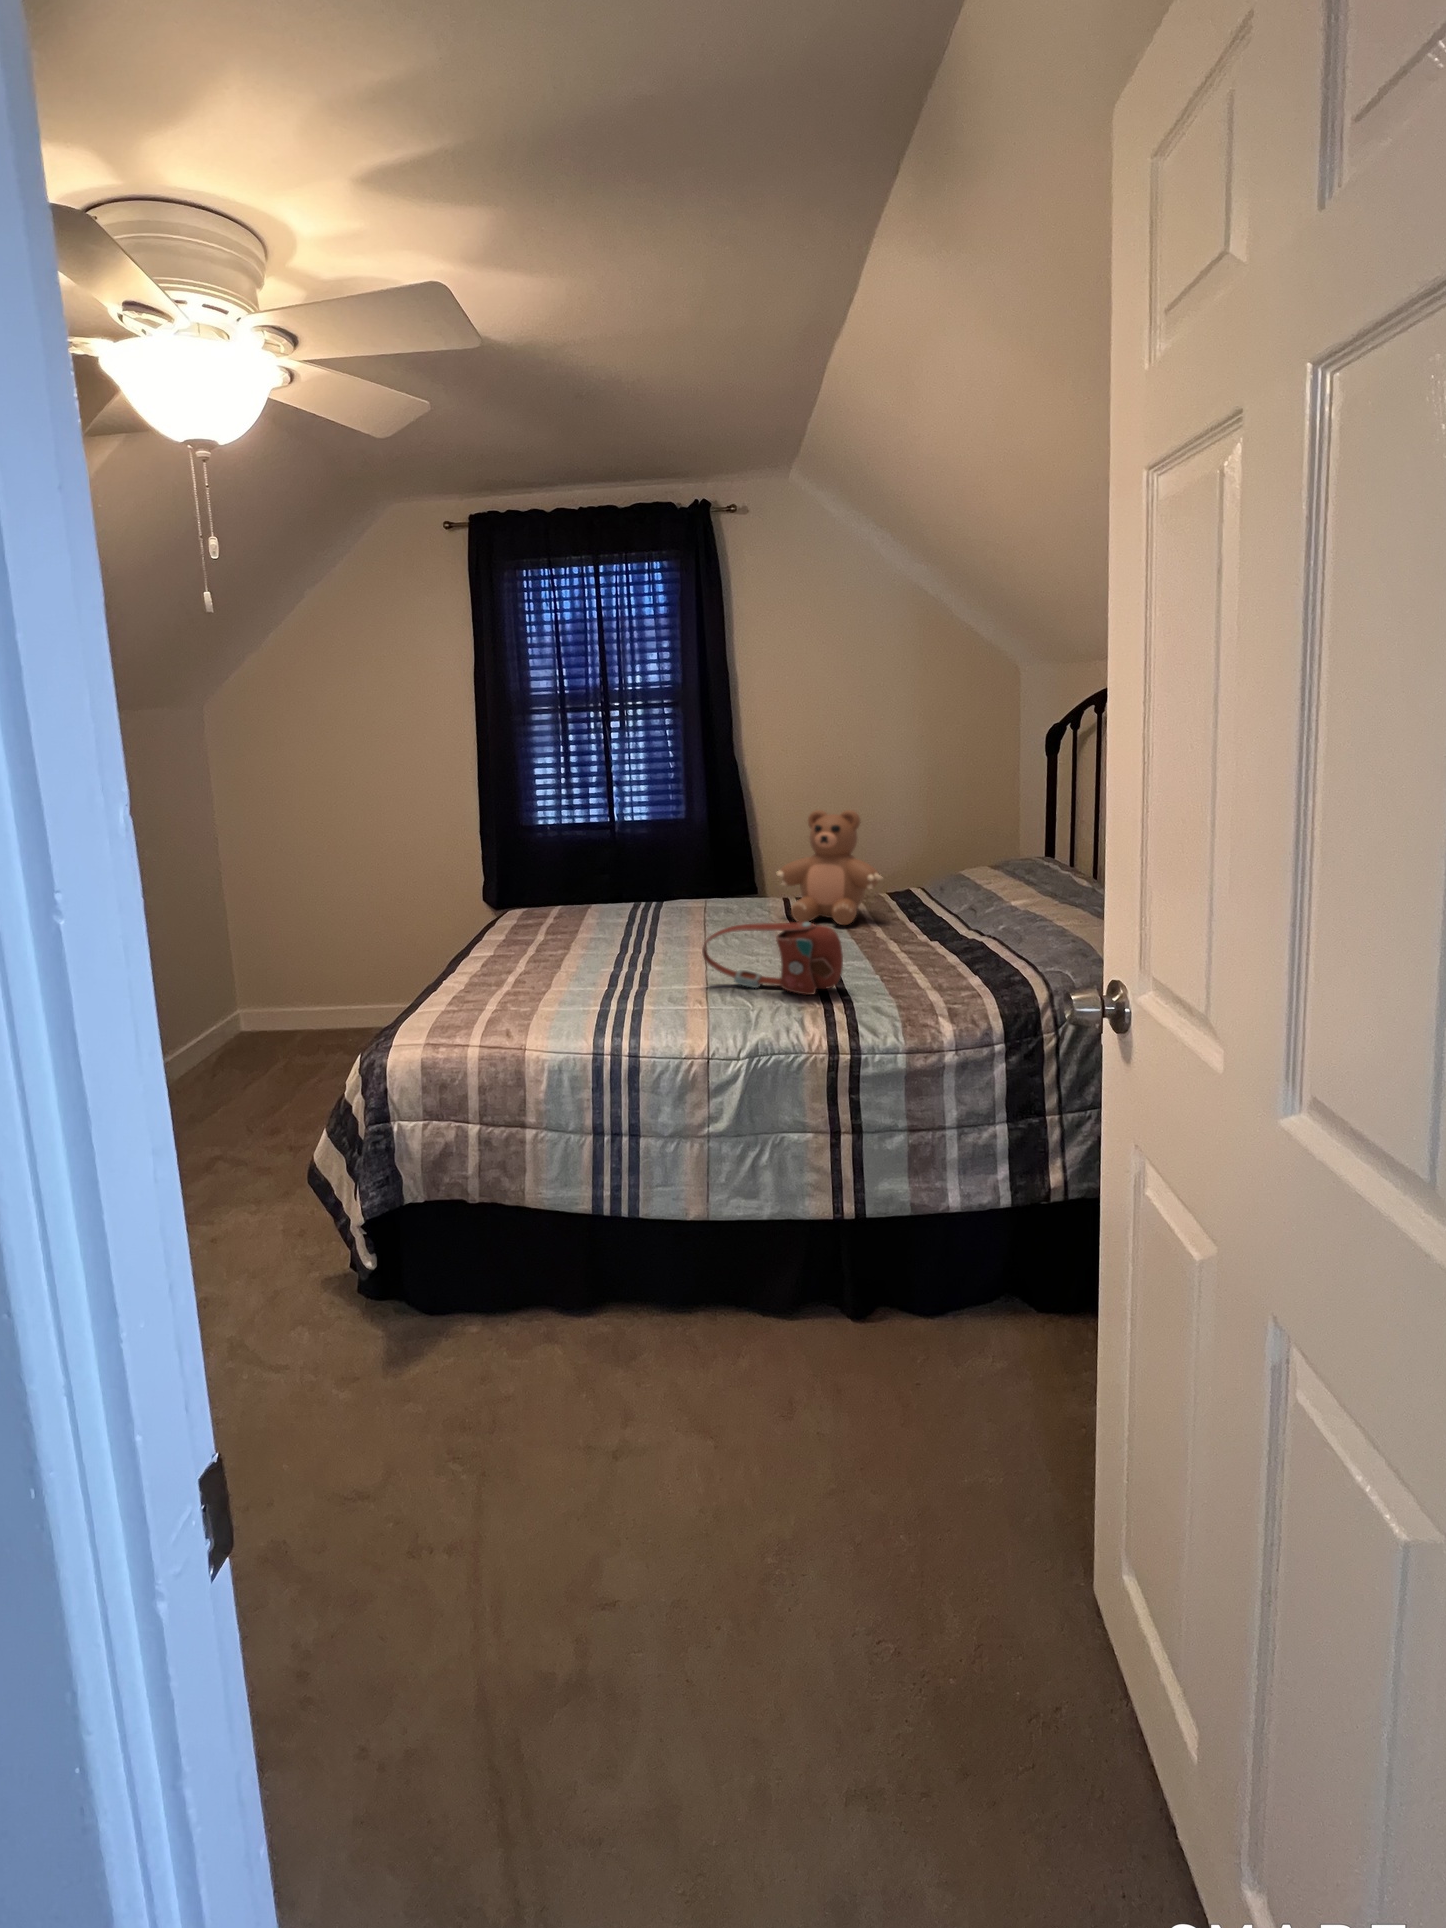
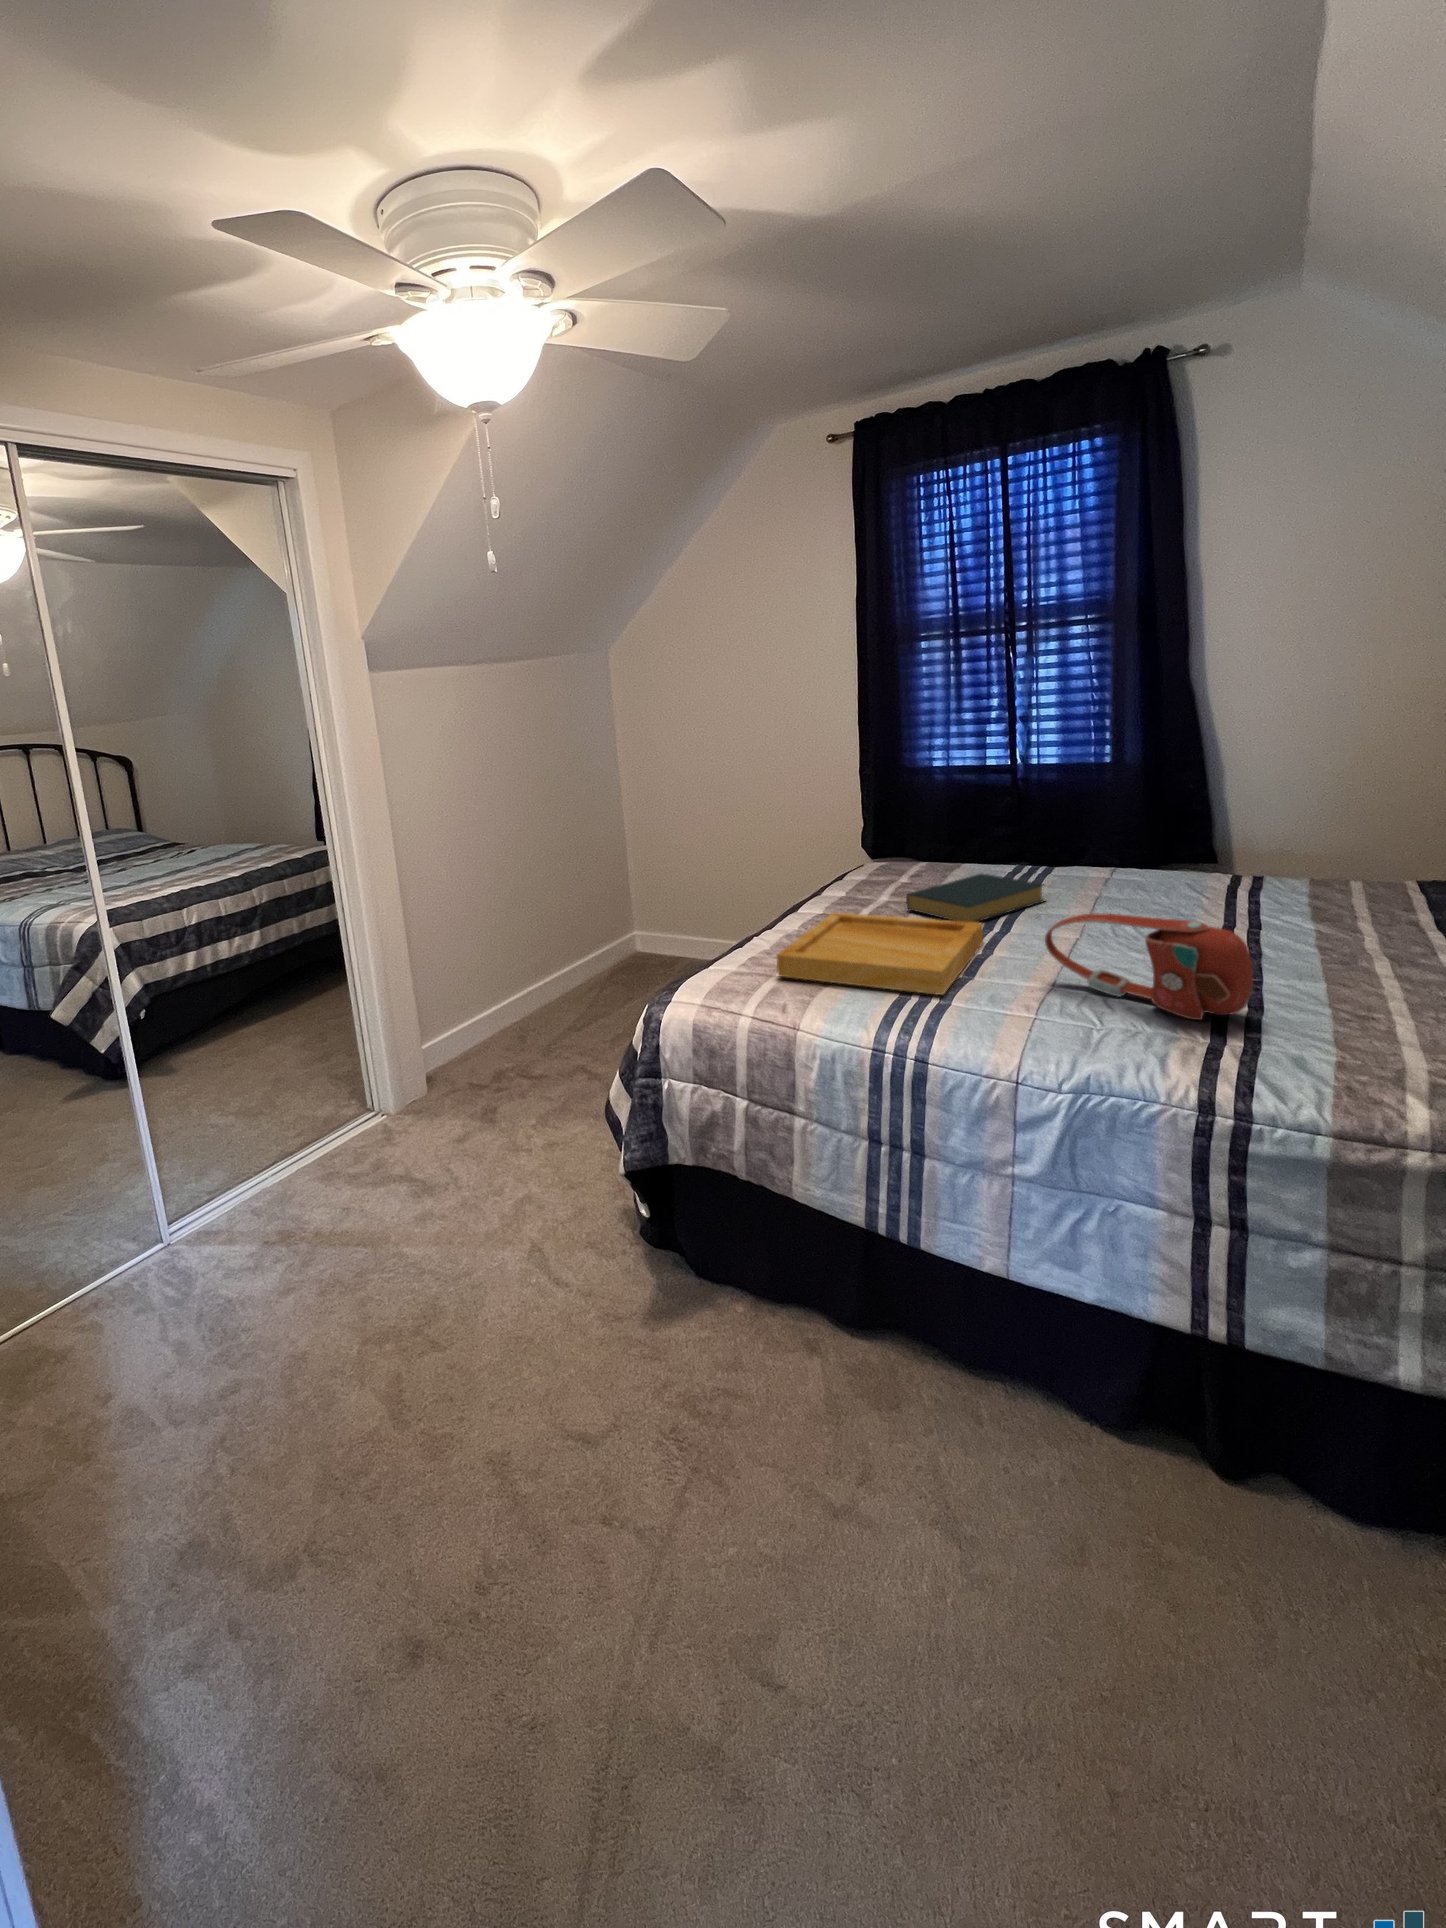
teddy bear: present [776,810,882,925] -> none [1200,757,1375,918]
hardback book: none [569,914,674,953] -> present [906,874,1044,922]
tray: none [488,948,643,1010] -> present [777,913,983,995]

